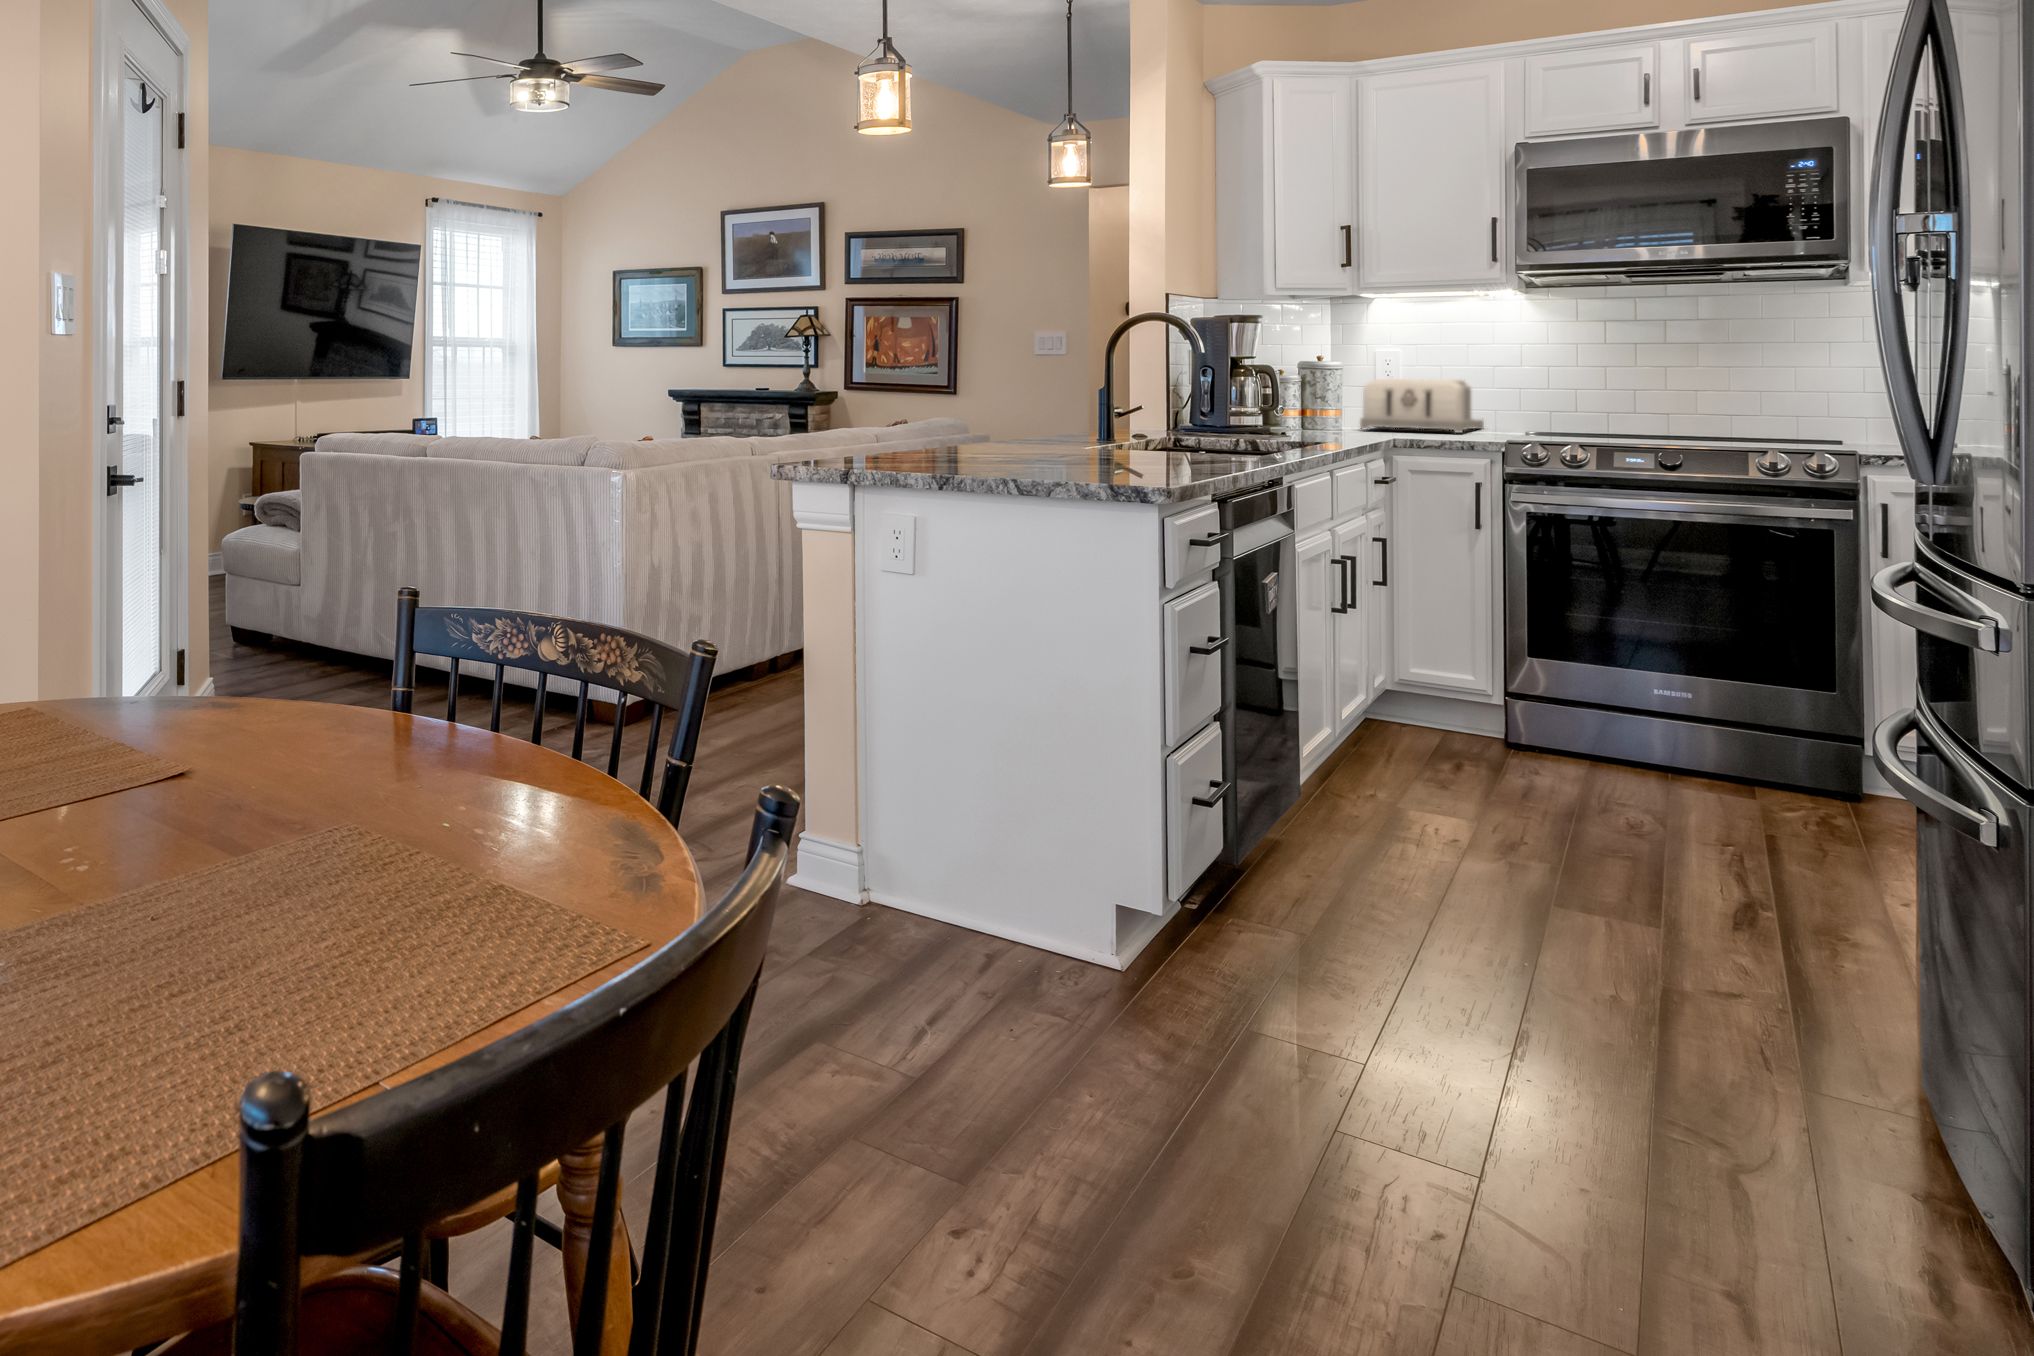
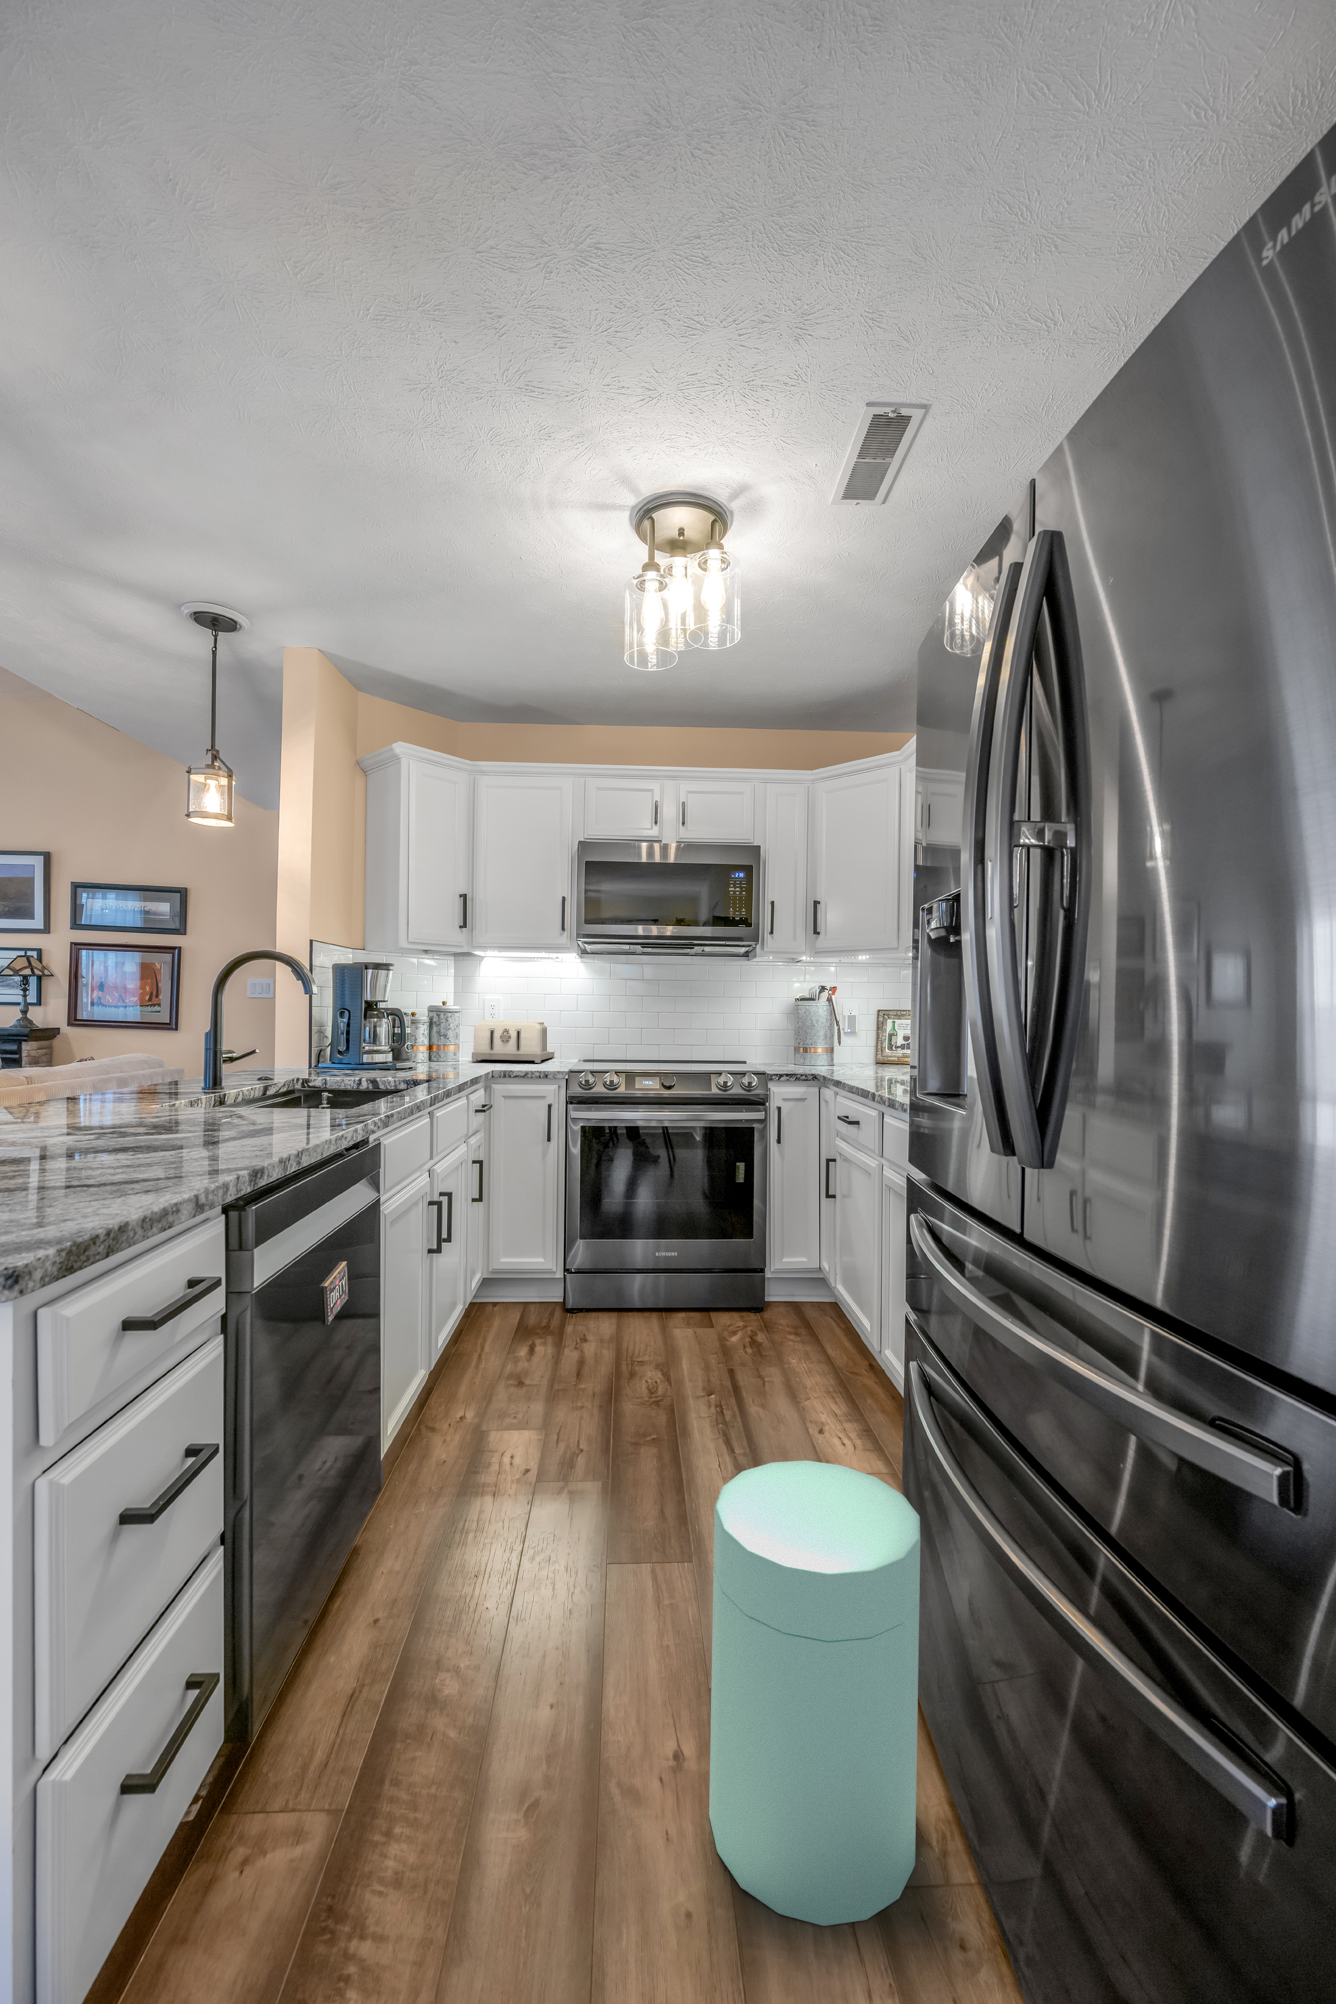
trash can: none [1664,778,1914,1139] -> present [709,1460,920,1926]

